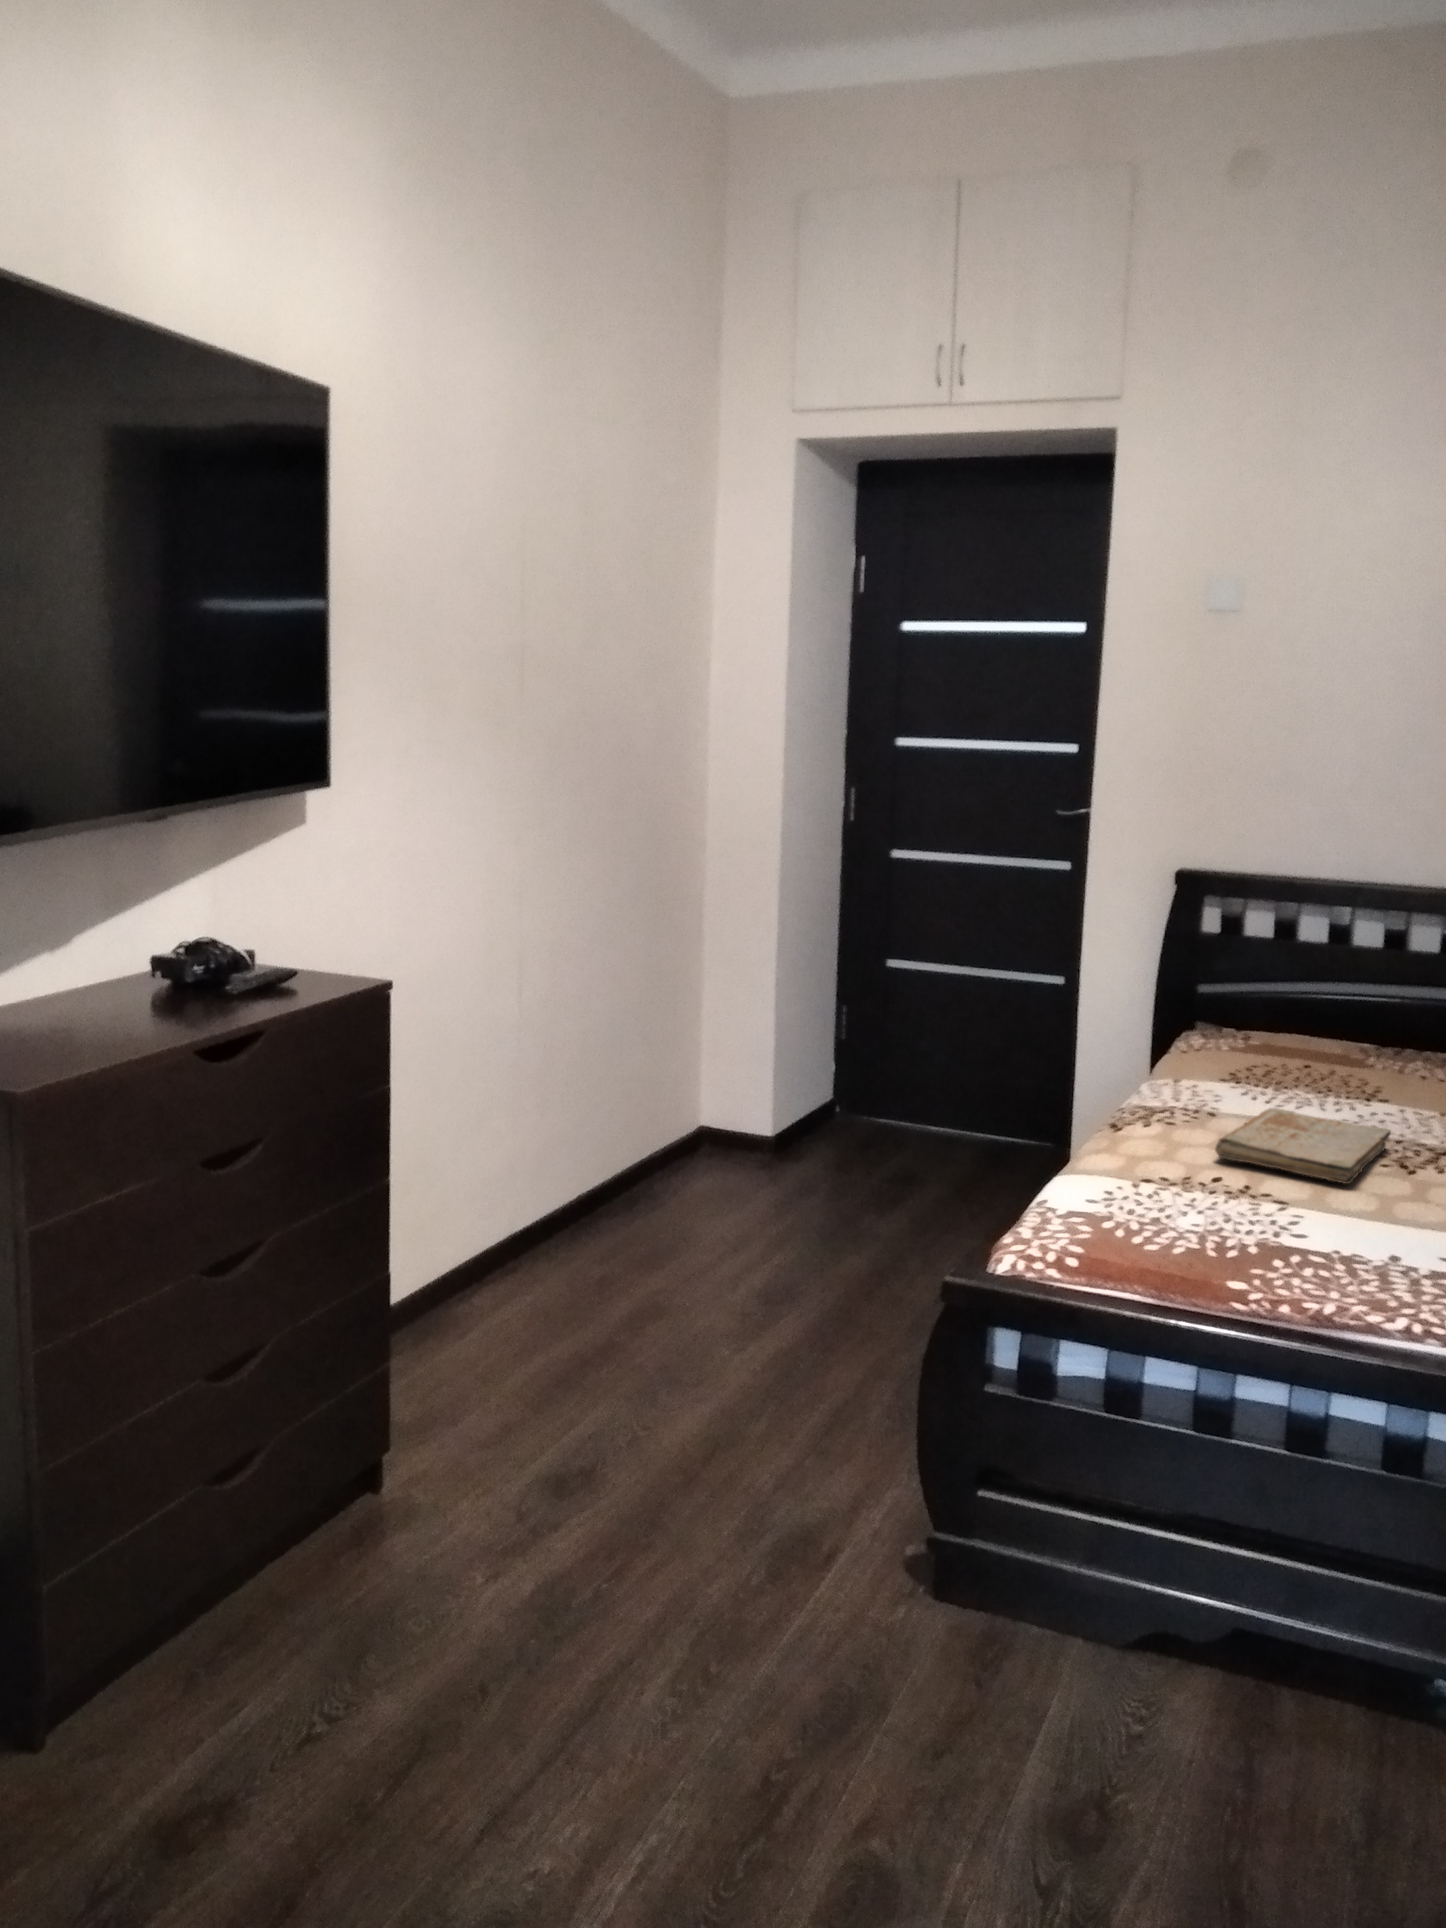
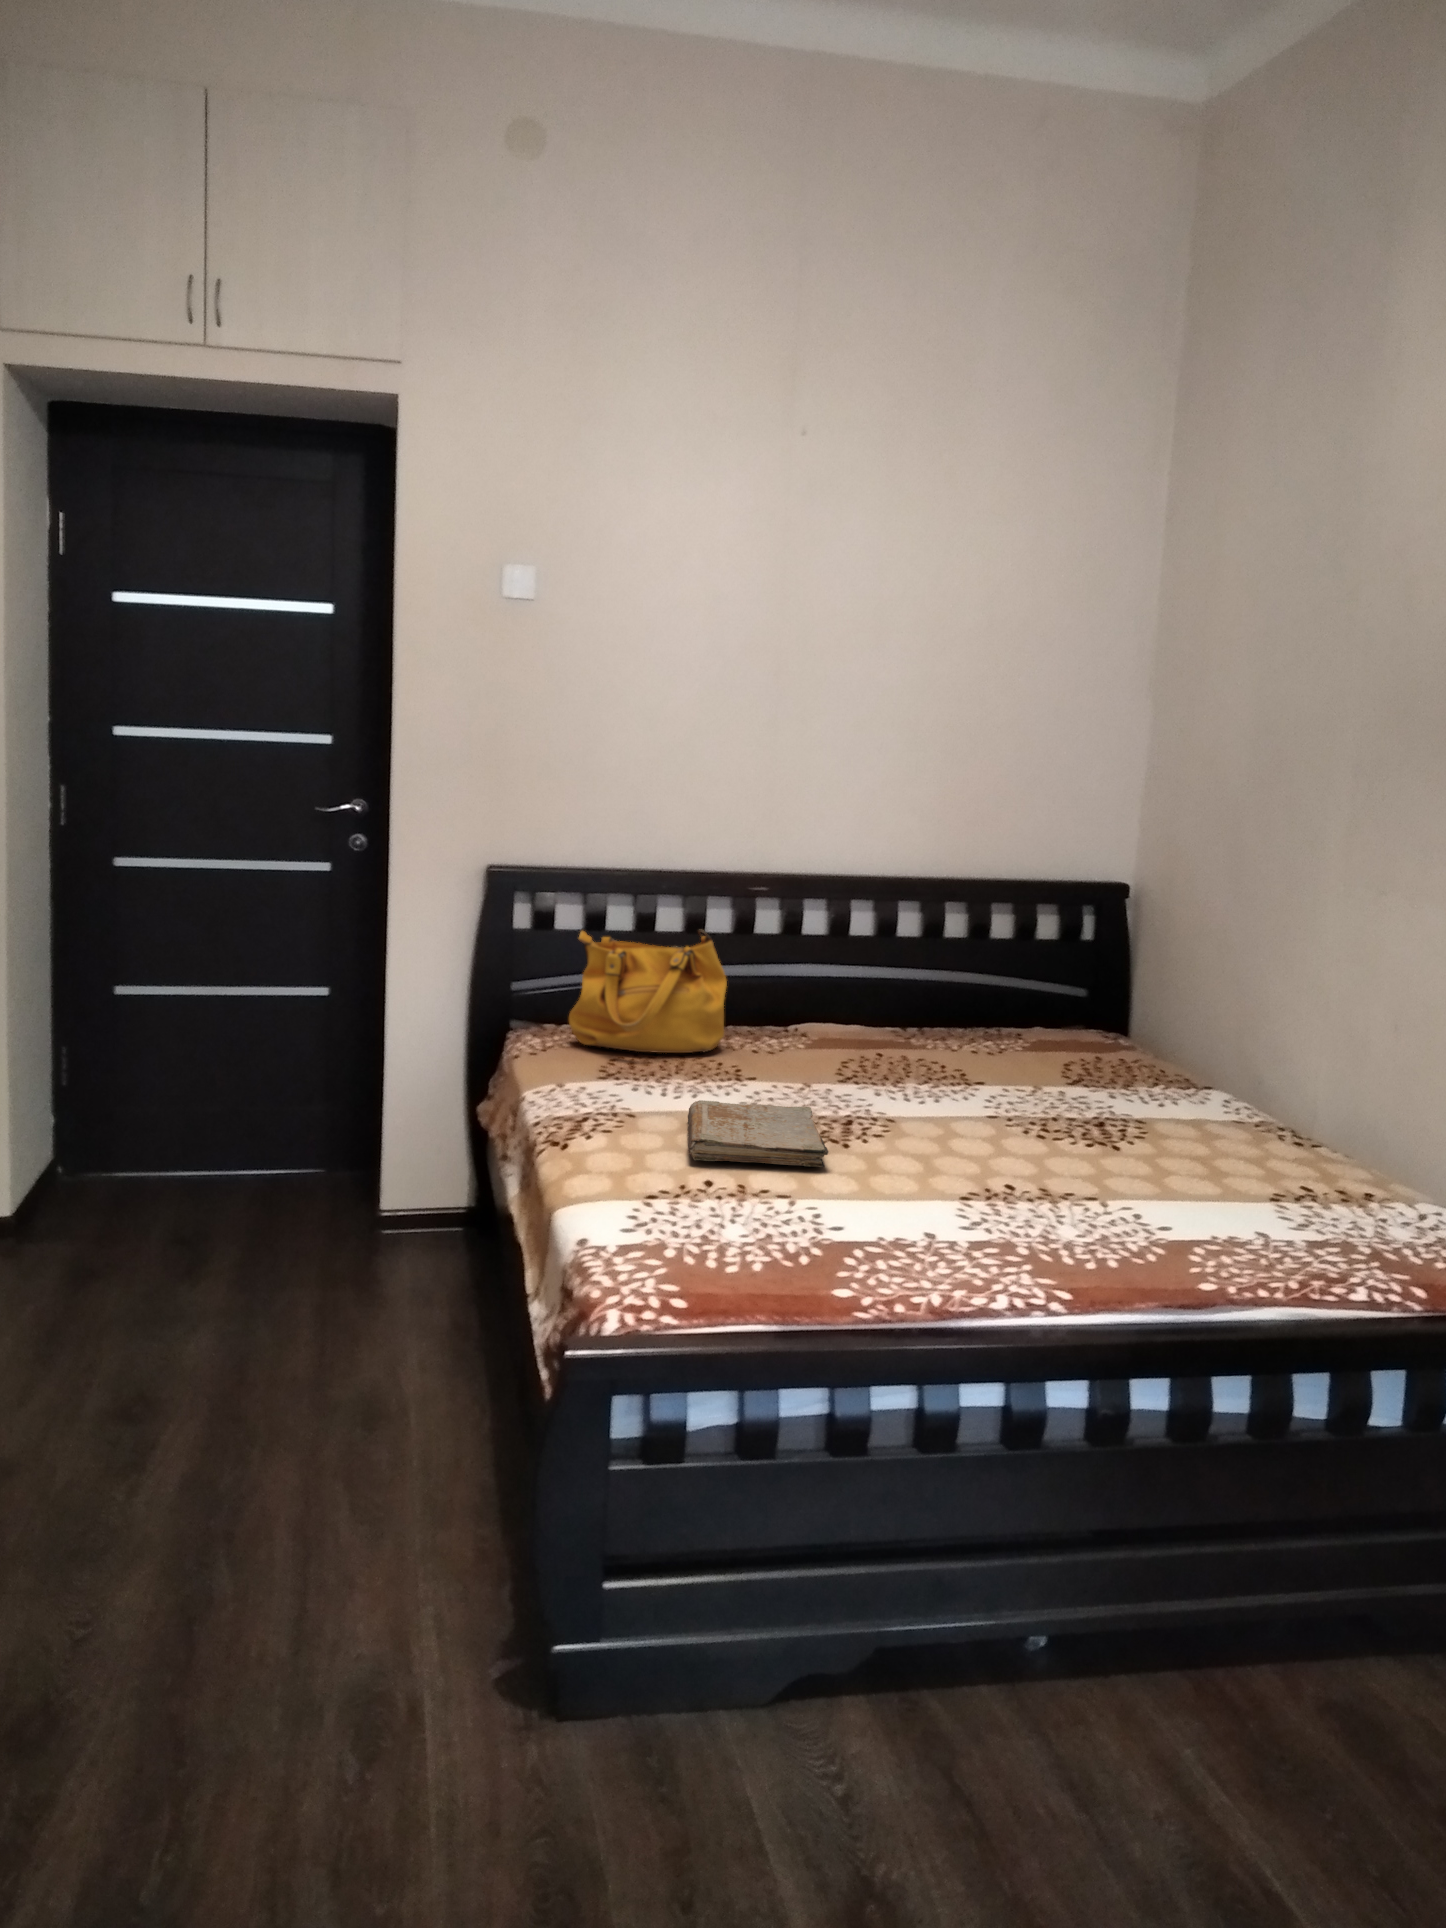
handbag: none [1227,937,1396,1070] -> present [569,930,727,1053]

